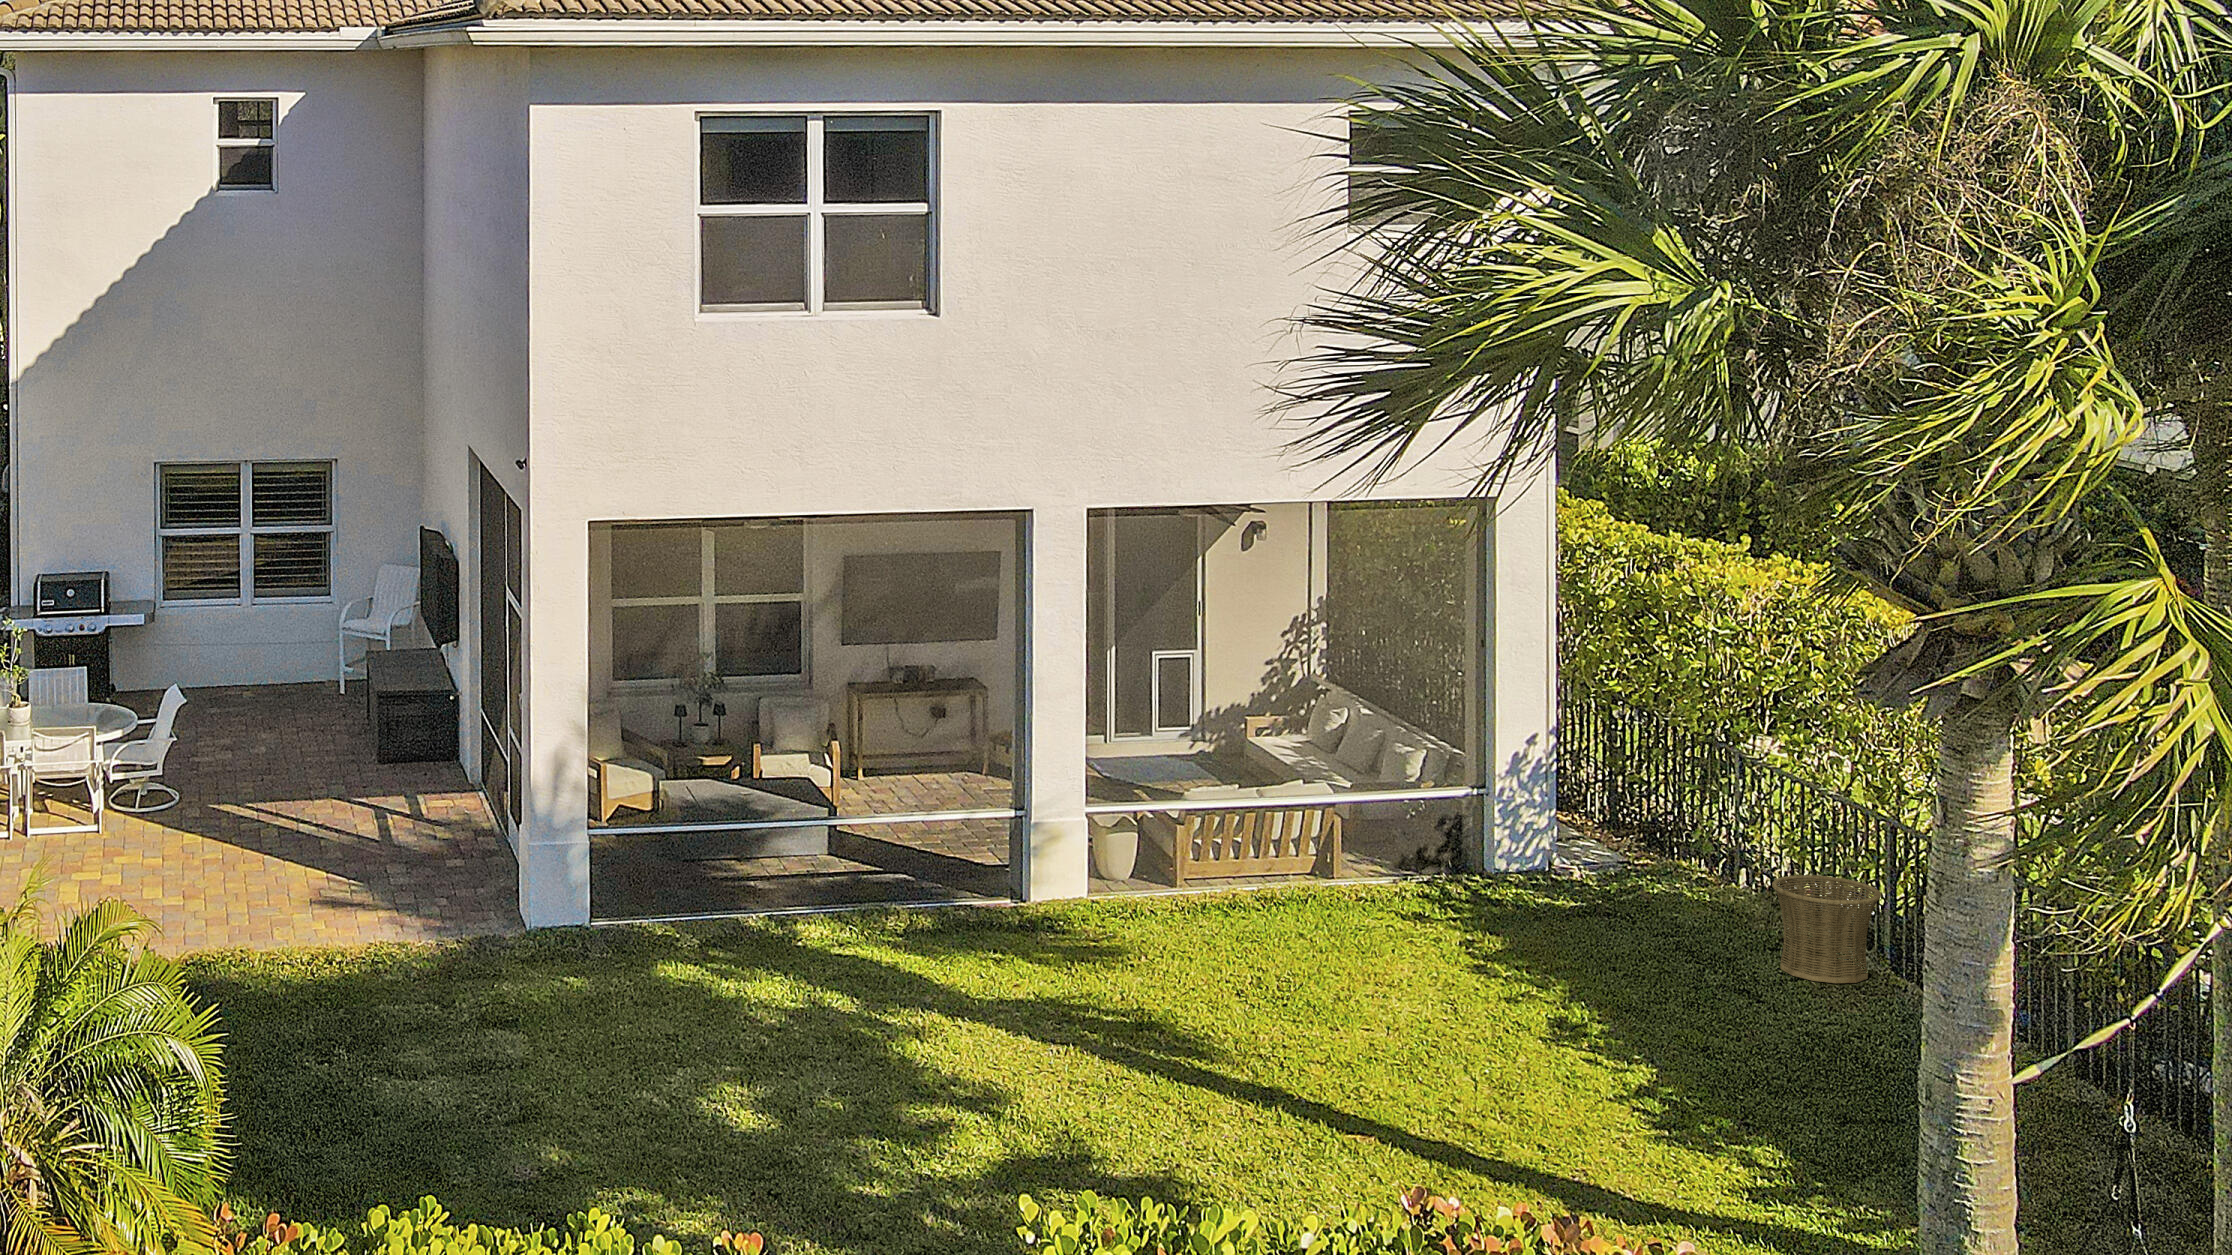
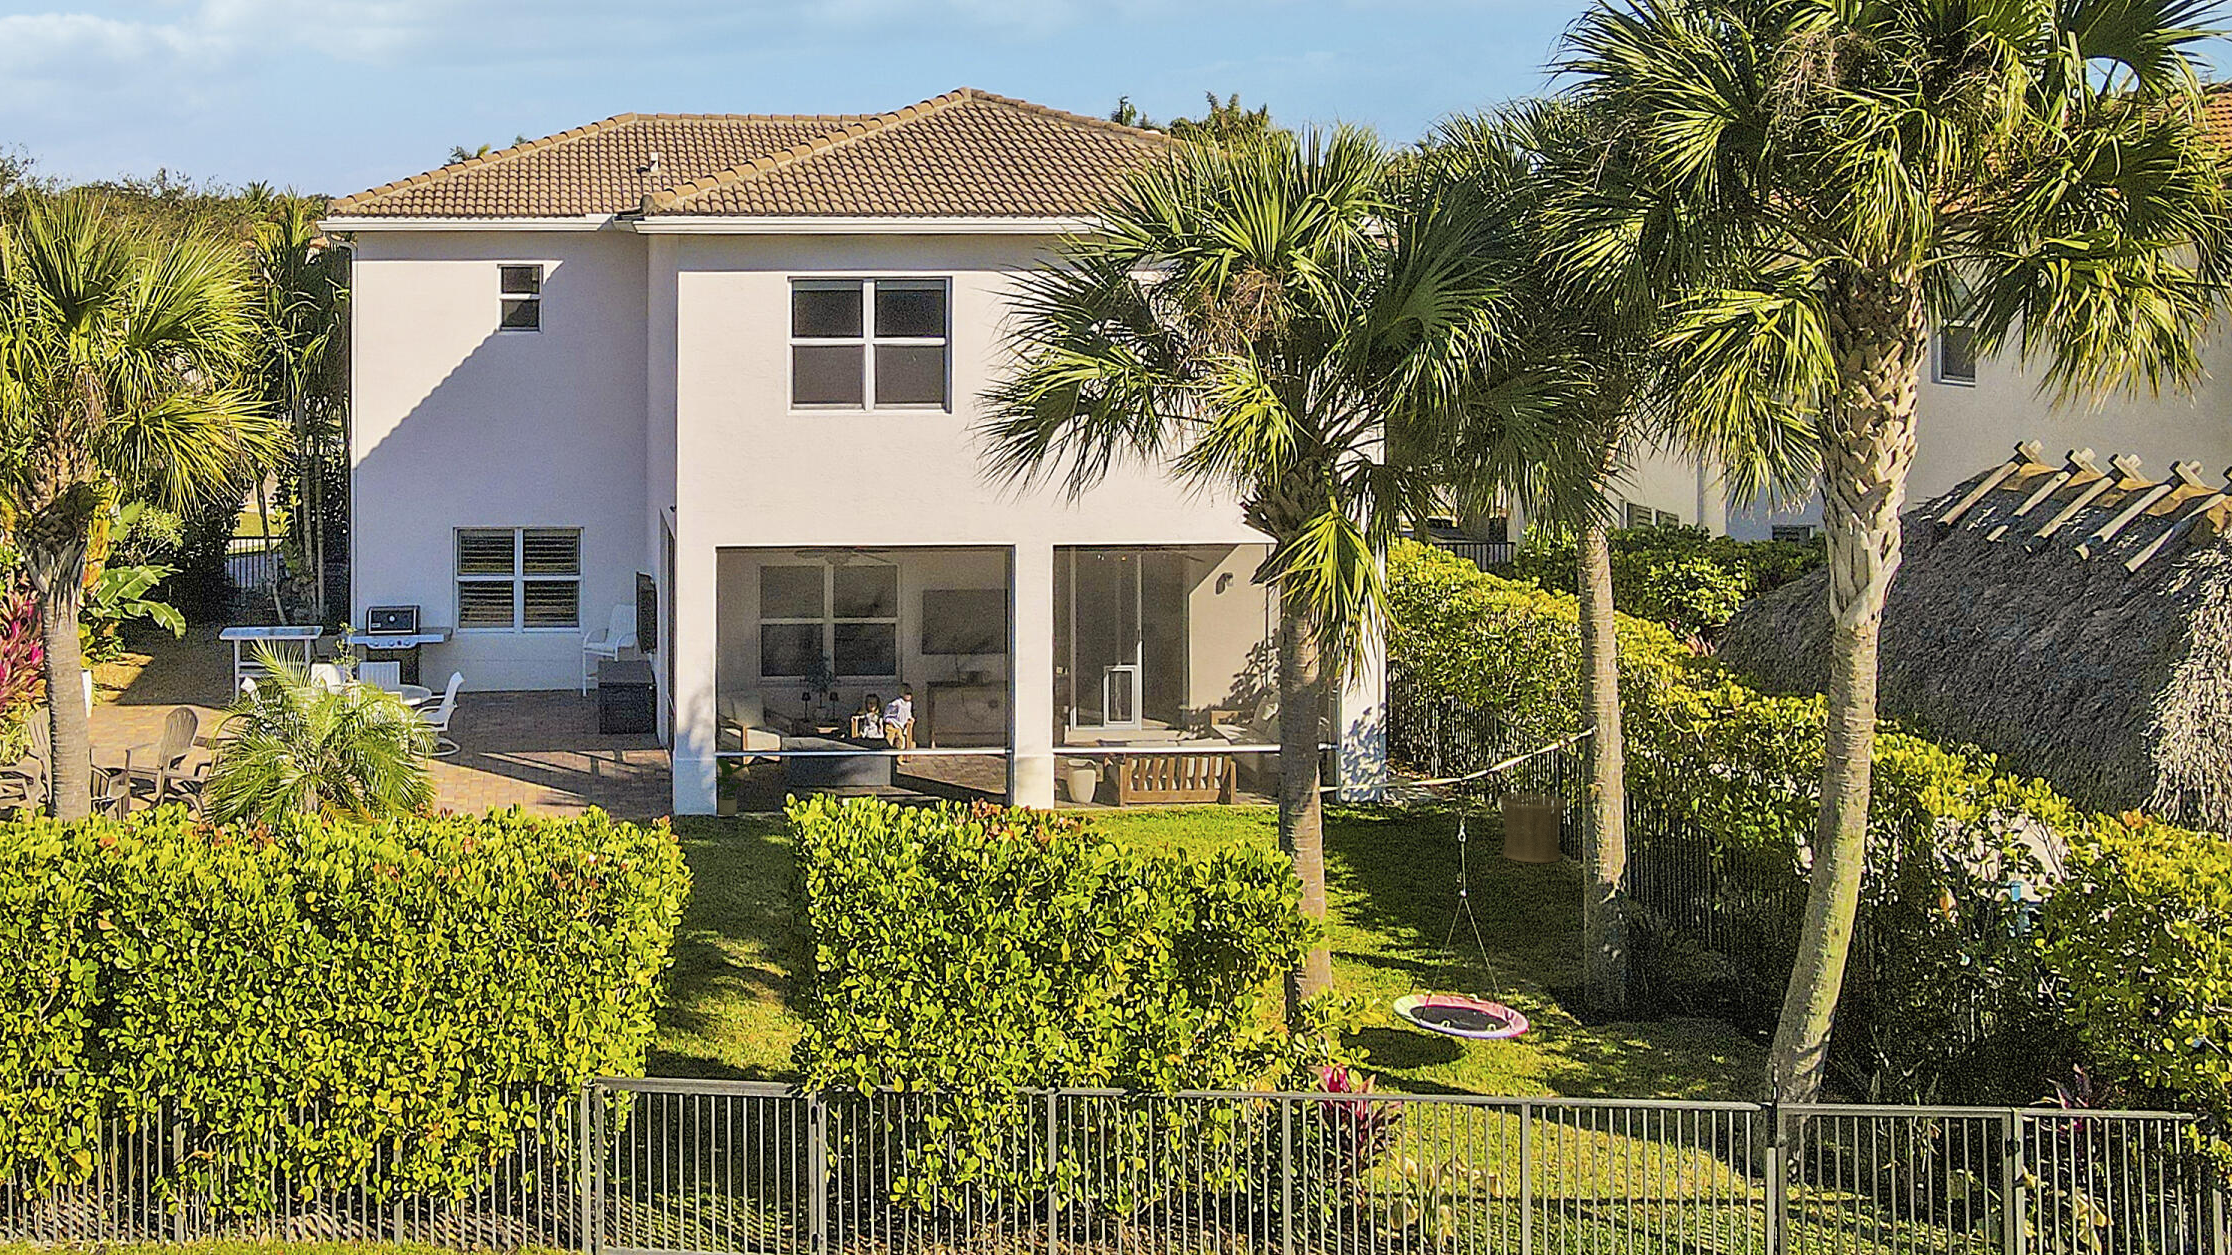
potted plant: none [589,839,647,926] -> present [714,758,750,815]

